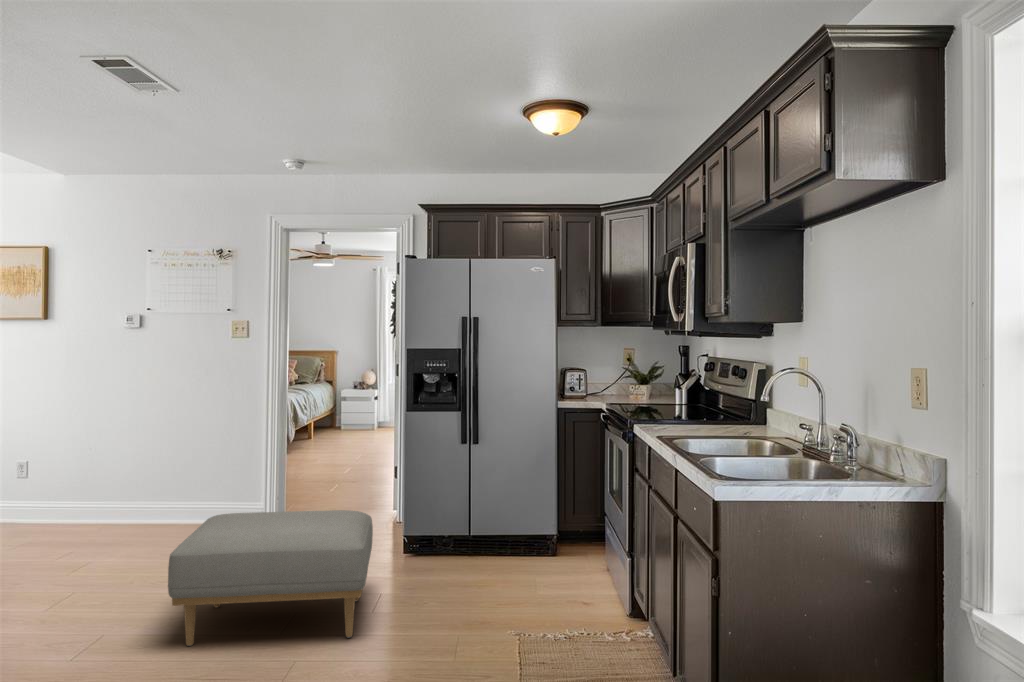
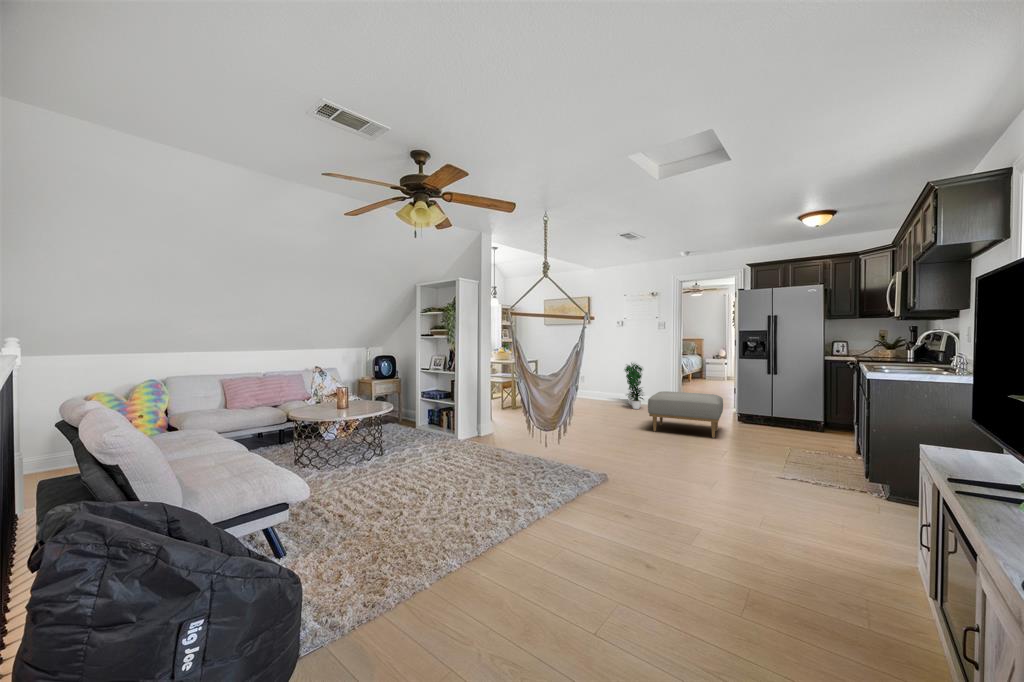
potted plant: none [133,416,194,547] -> present [624,363,644,409]

